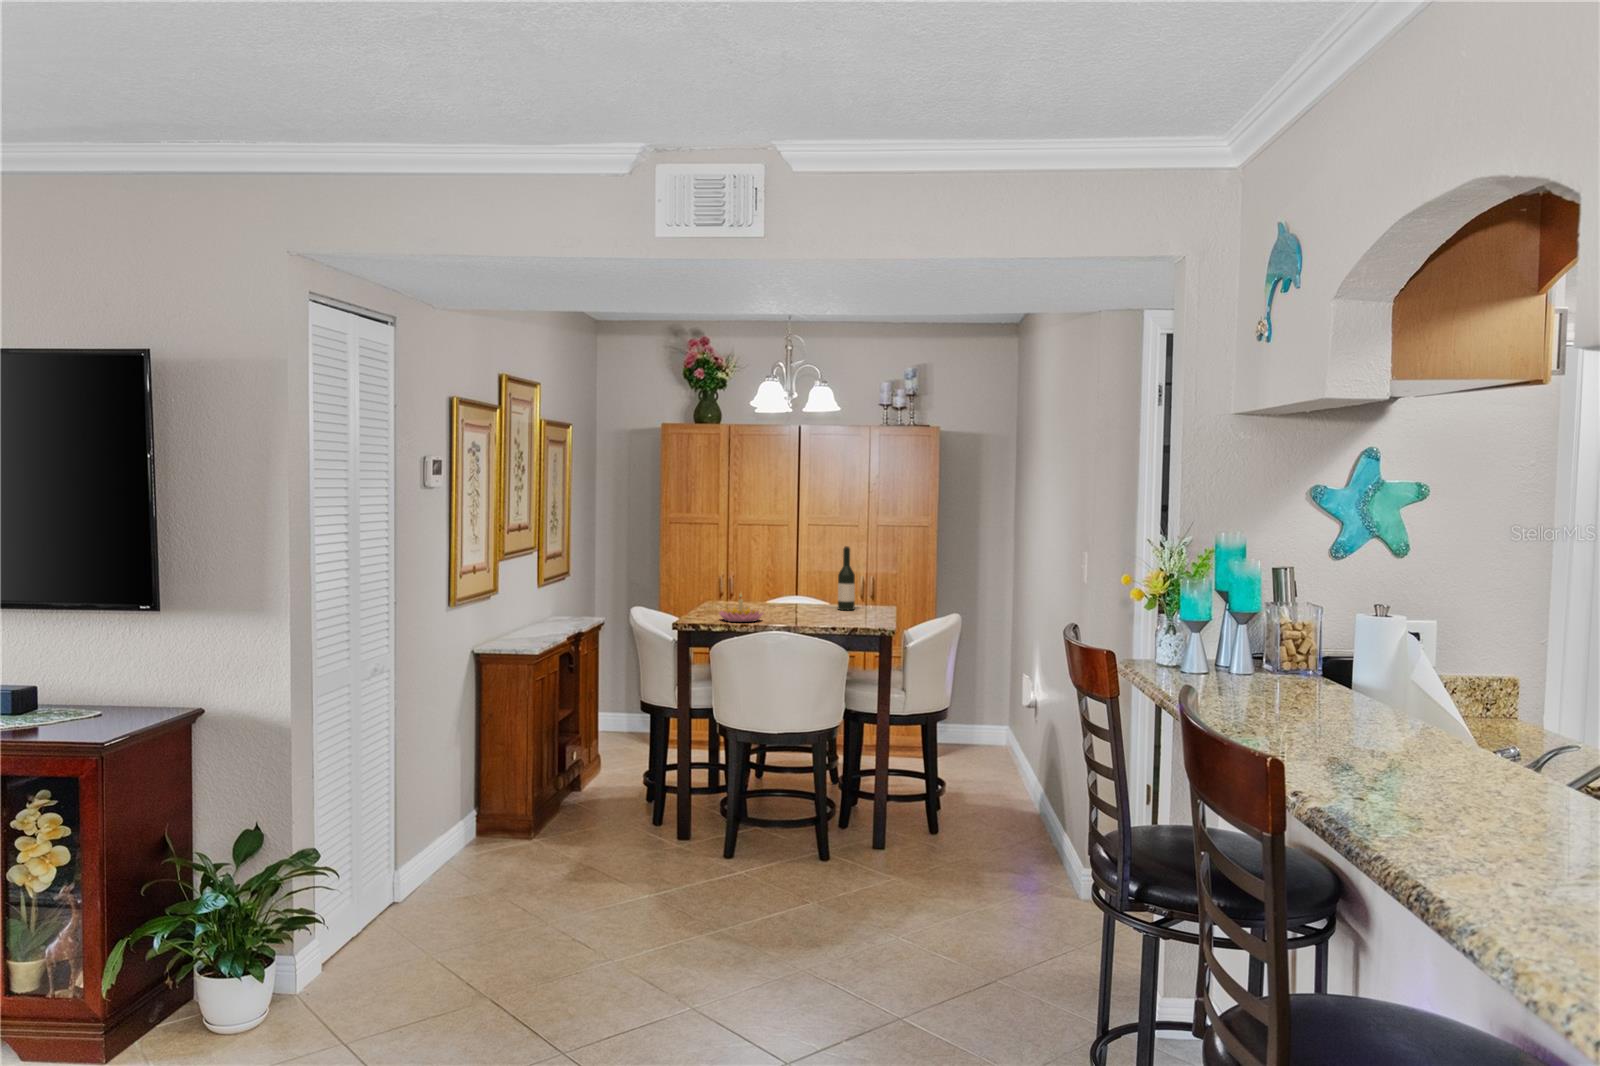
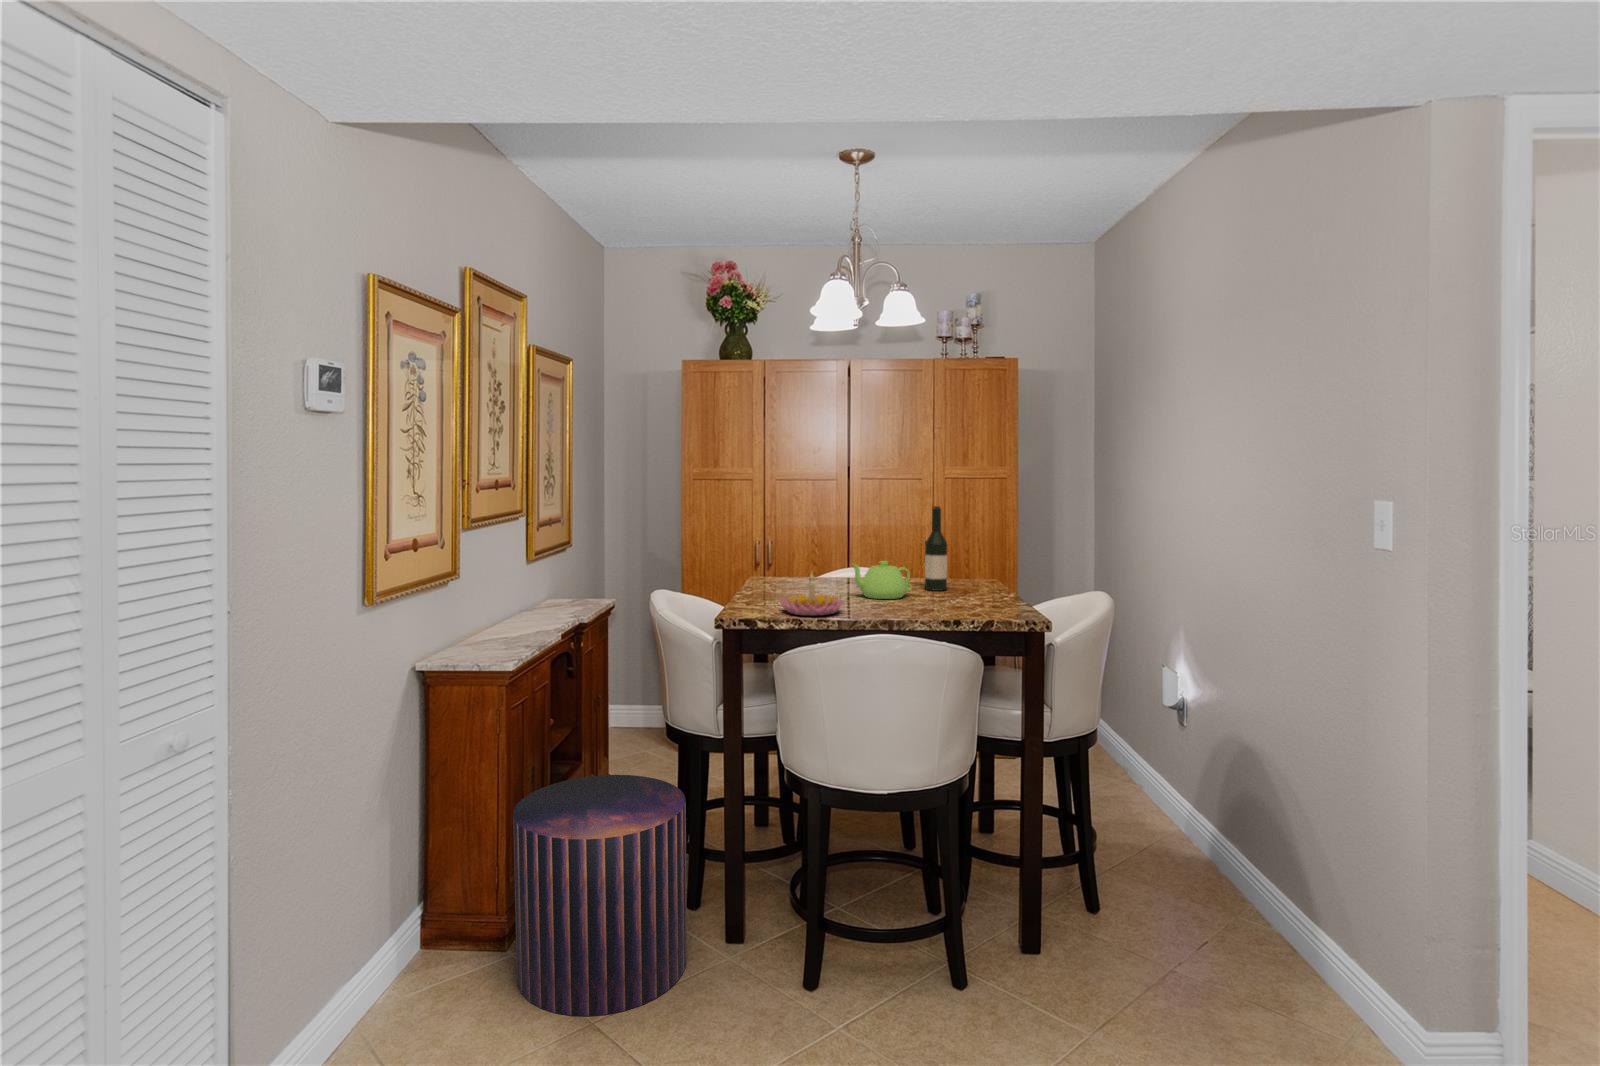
teapot: none [776,587,823,614] -> present [852,561,912,599]
pouf: none [537,729,649,868] -> present [513,775,687,1016]

